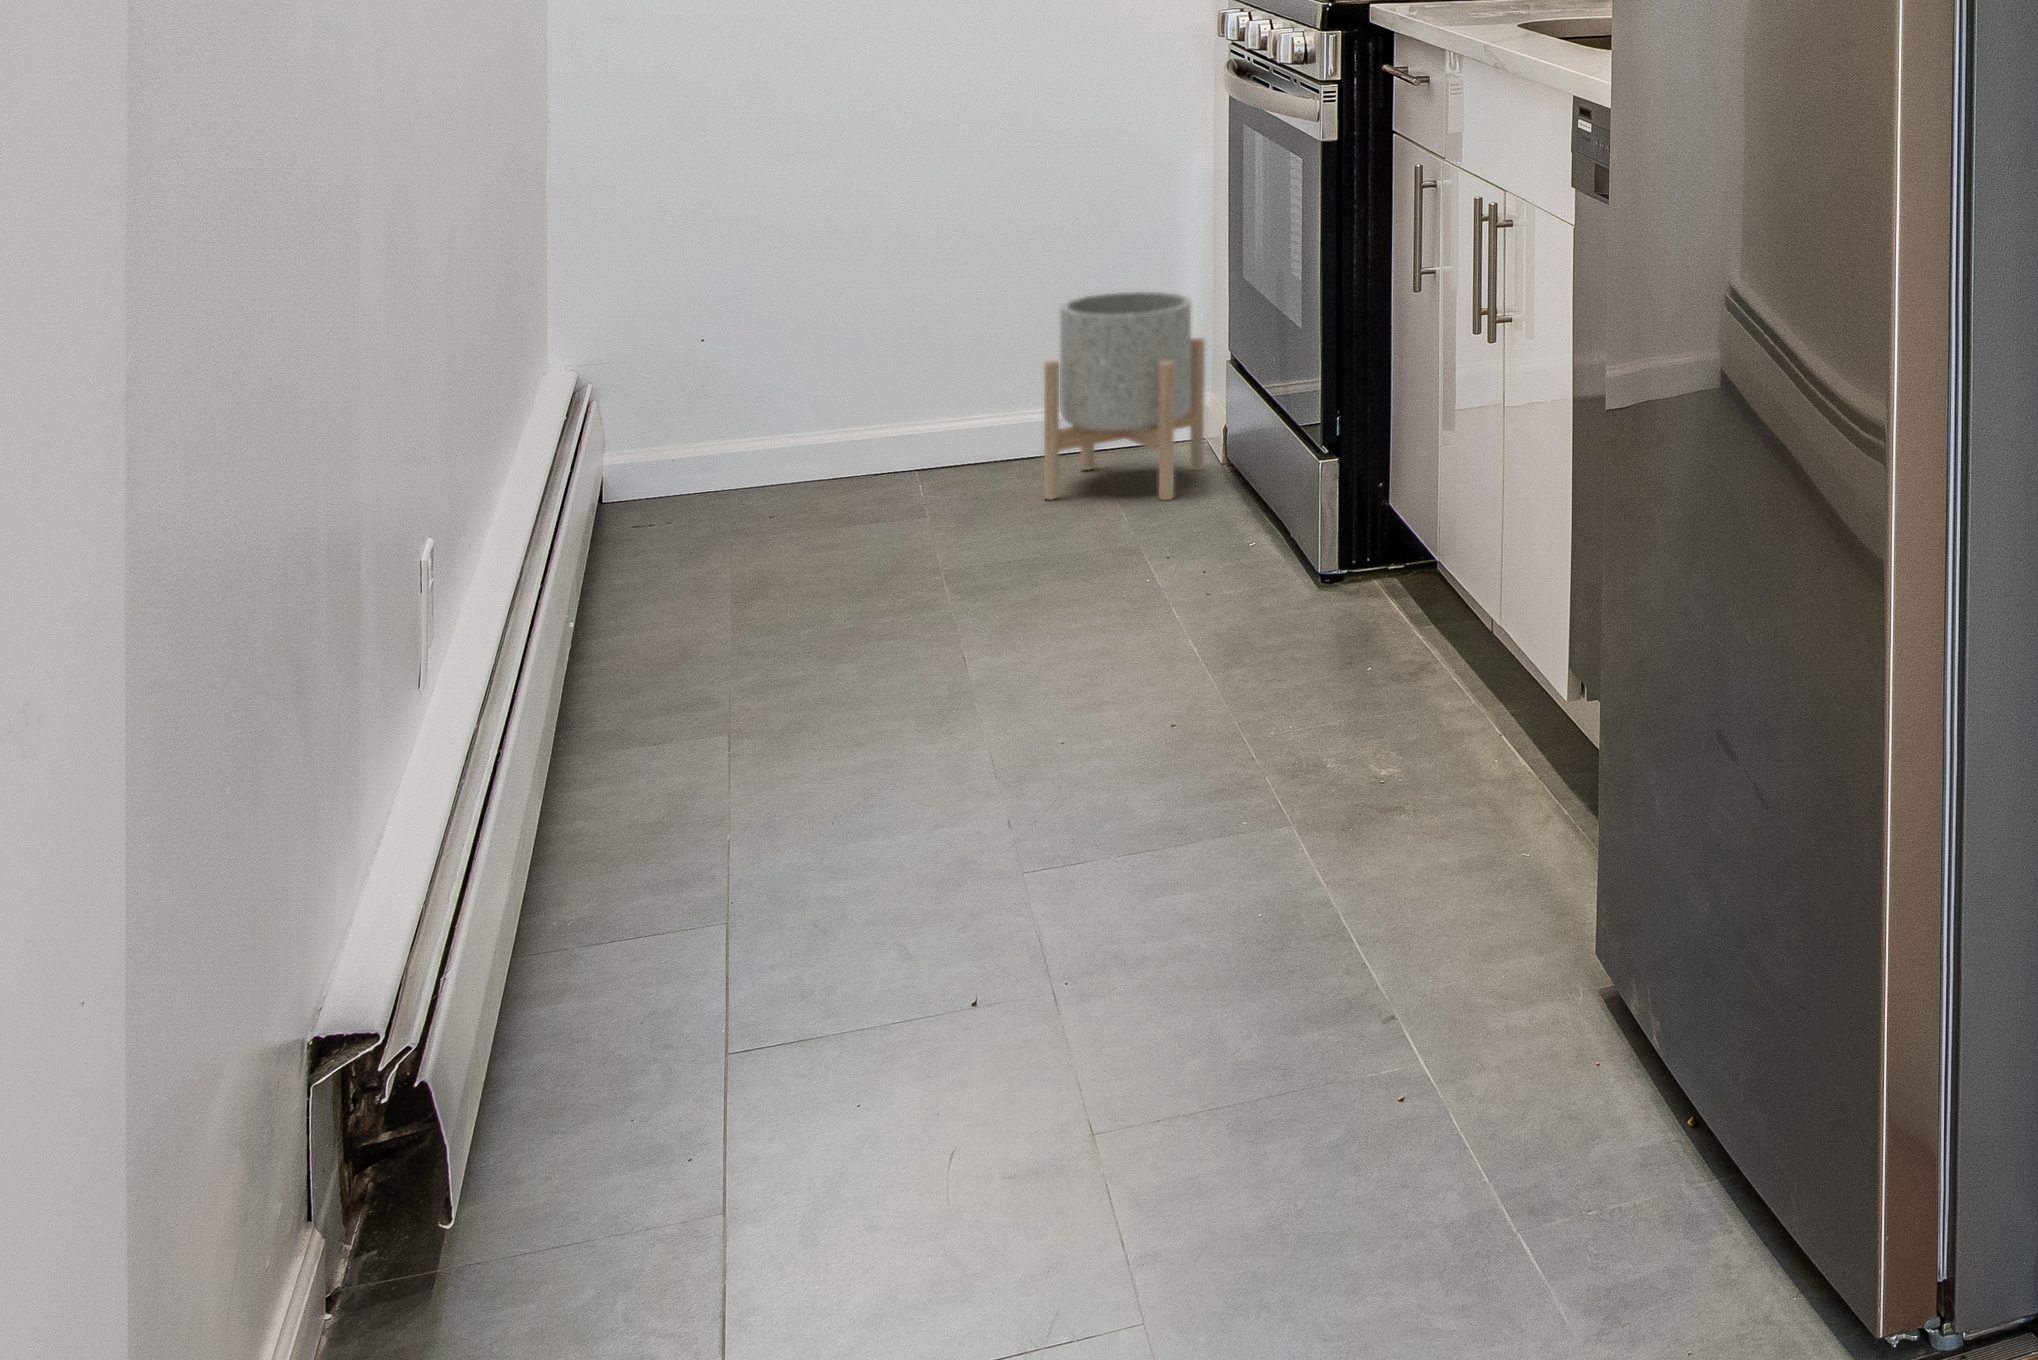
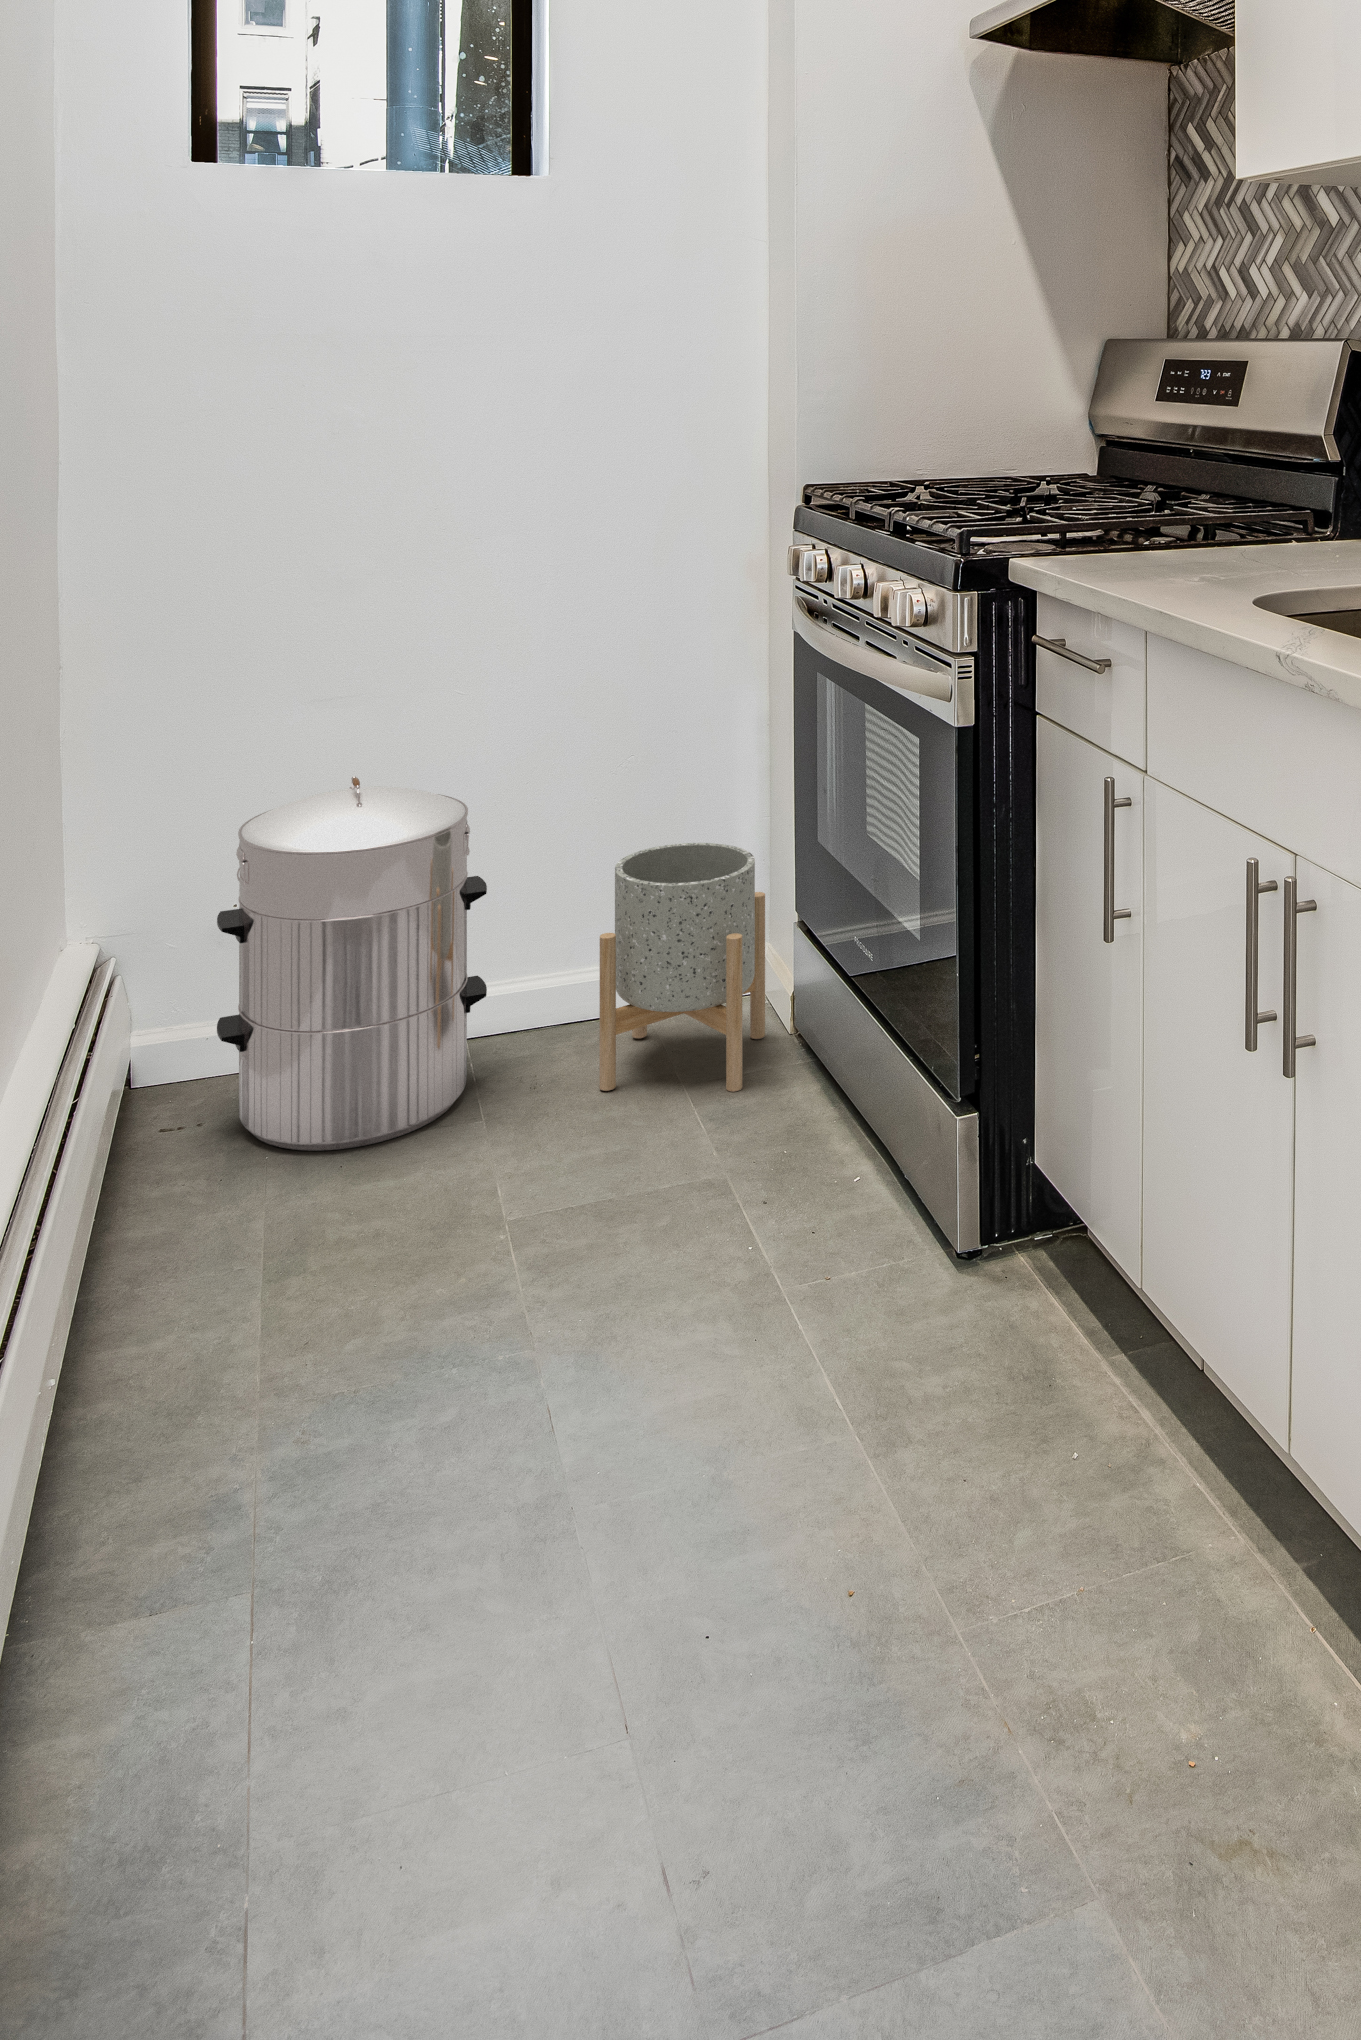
waste bin: none [698,216,942,532] -> present [217,776,487,1151]

